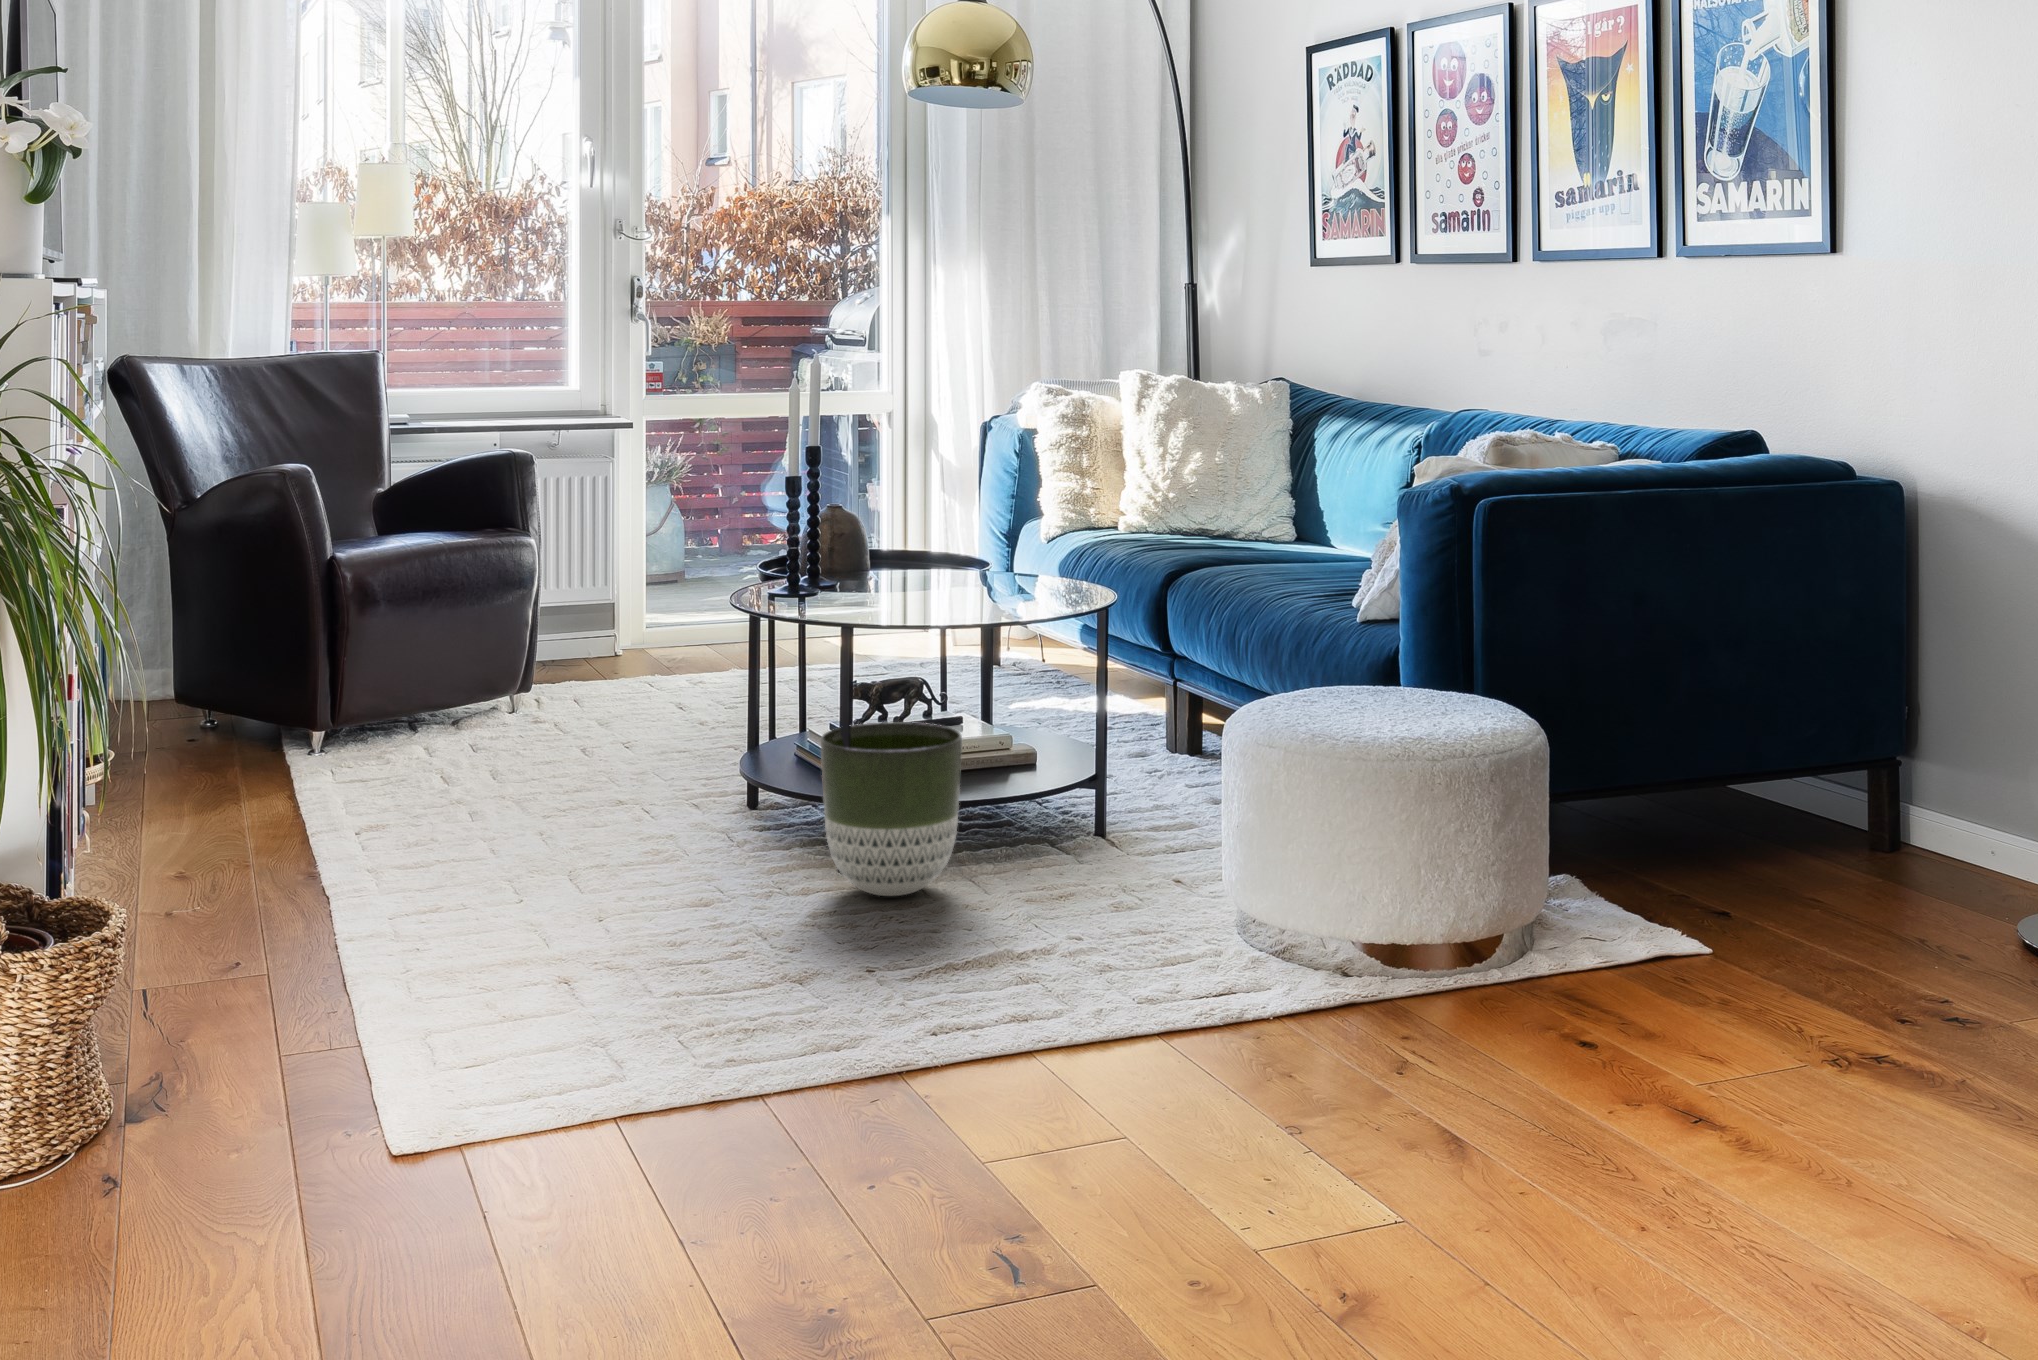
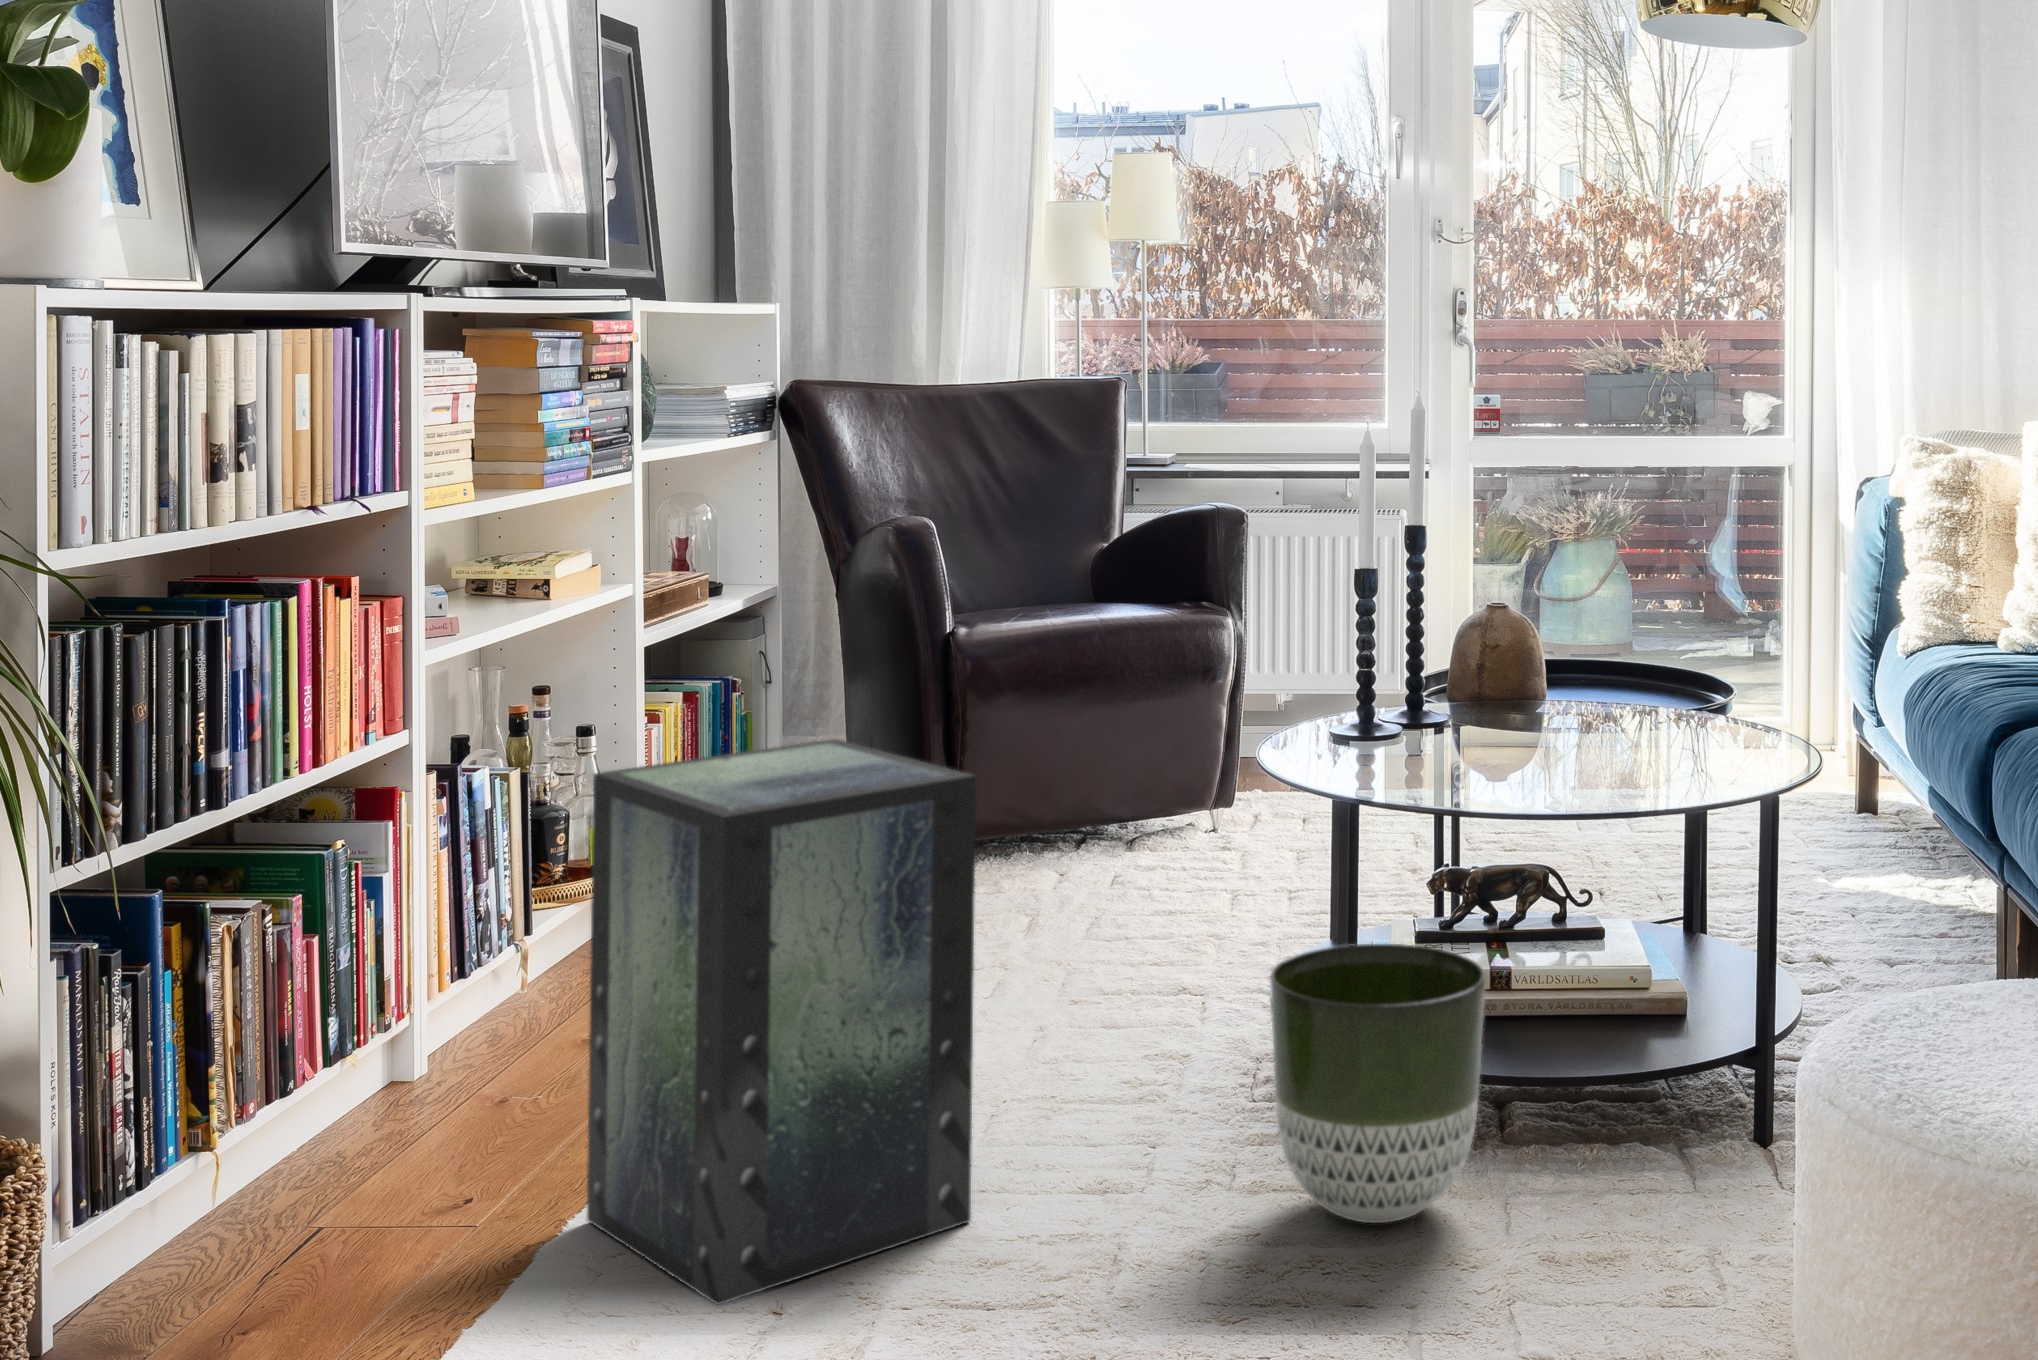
storage box: none [359,613,633,984] -> present [587,739,976,1305]

